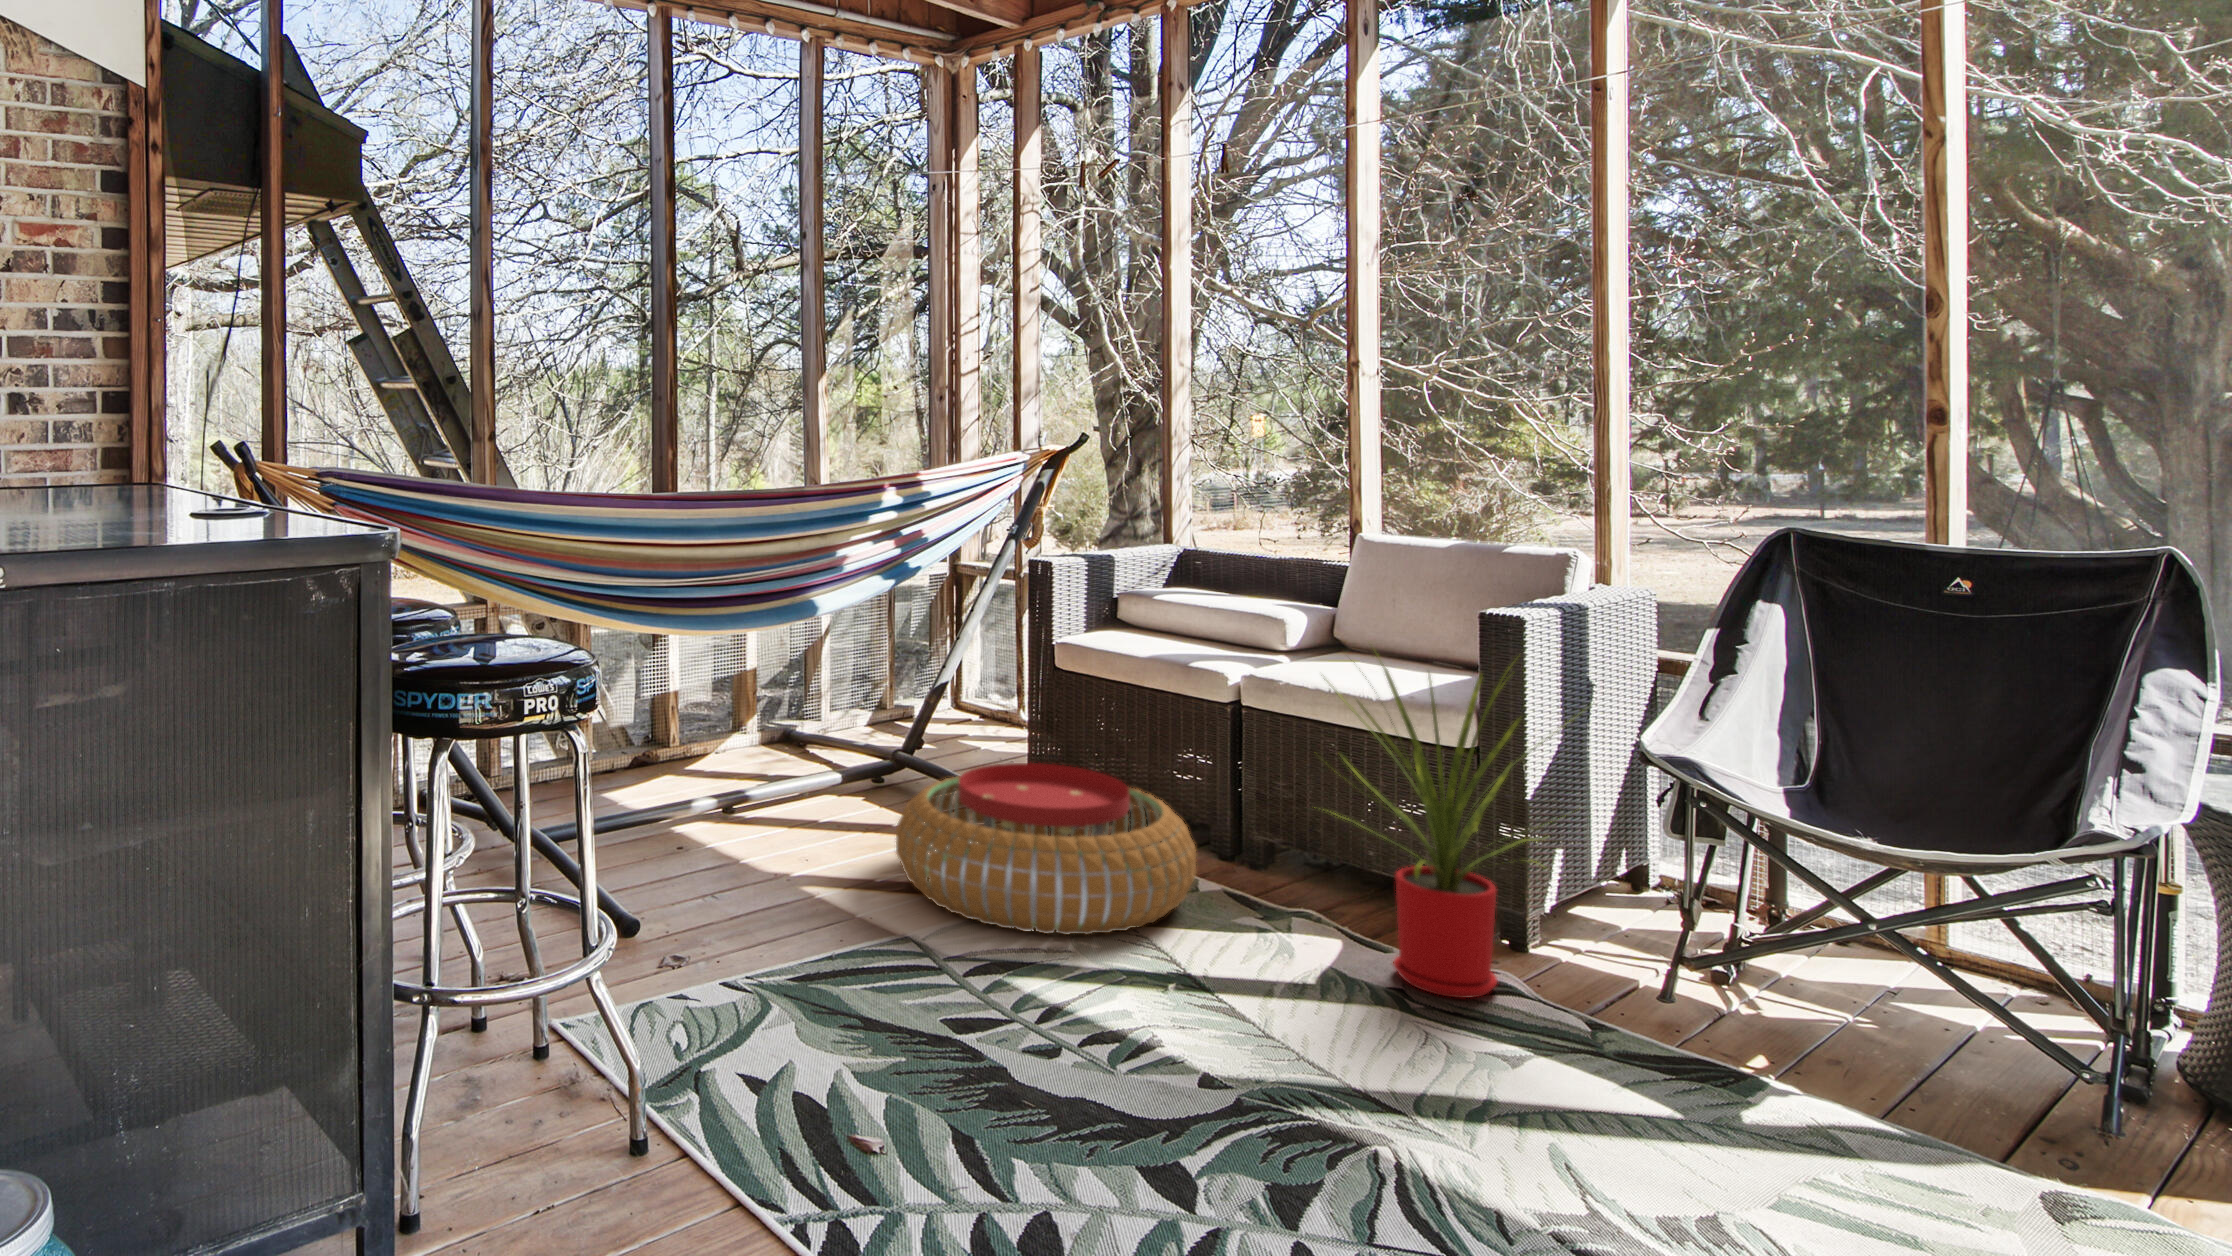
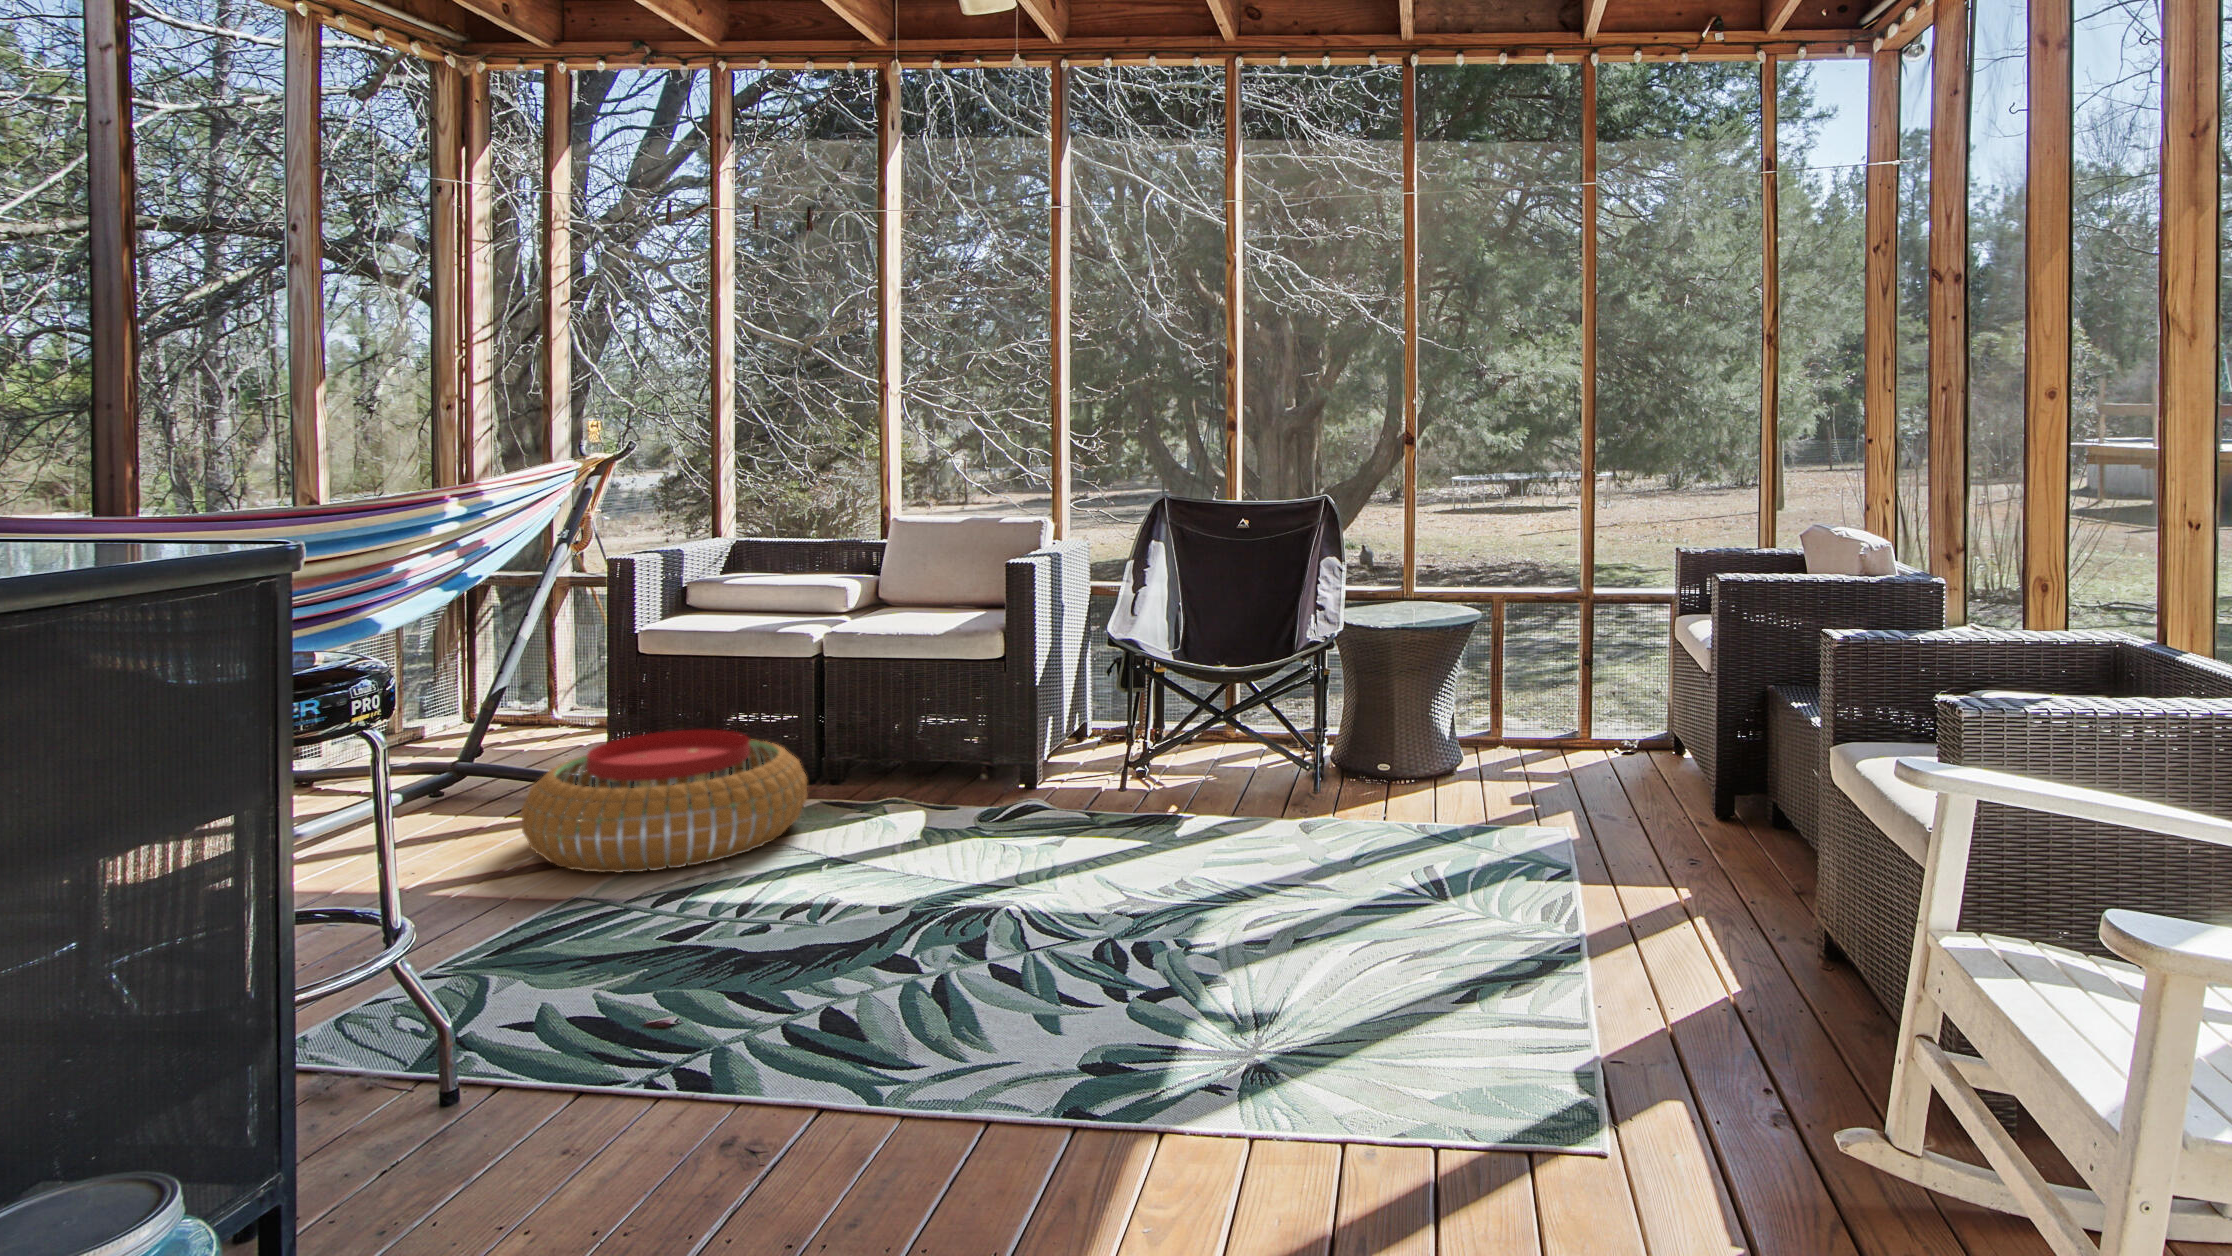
house plant: present [1322,656,1570,998] -> none [909,582,1087,825]

